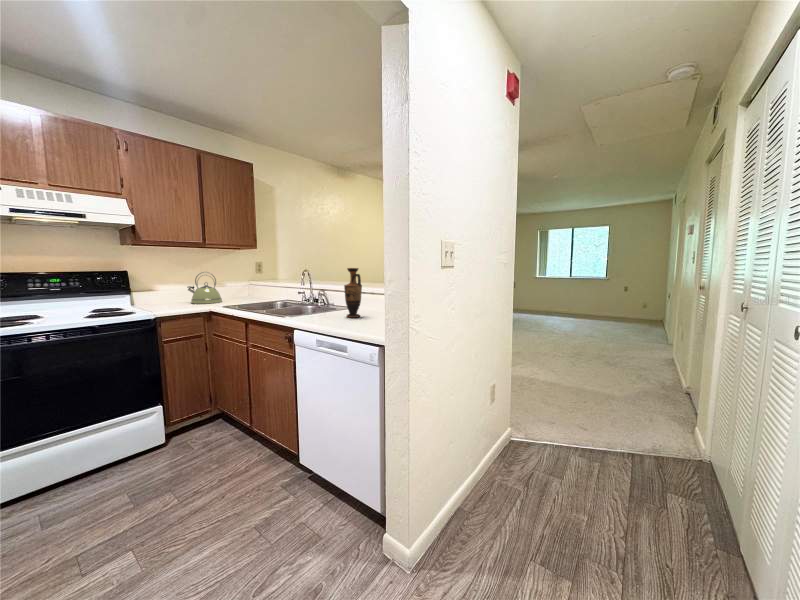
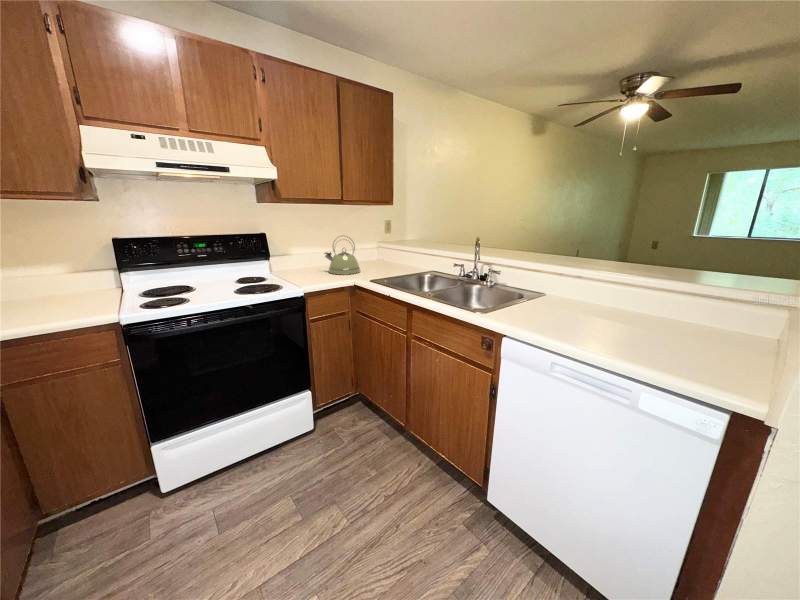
vase: present [344,268,362,318] -> none [564,244,599,320]

